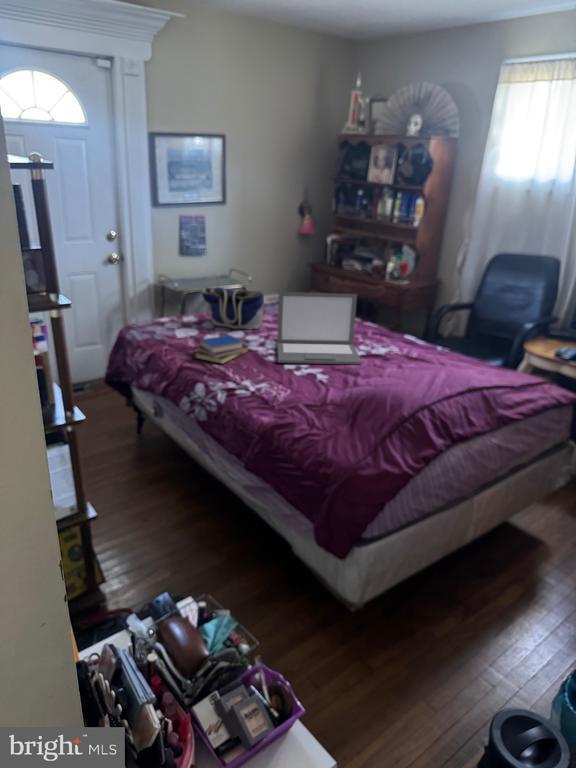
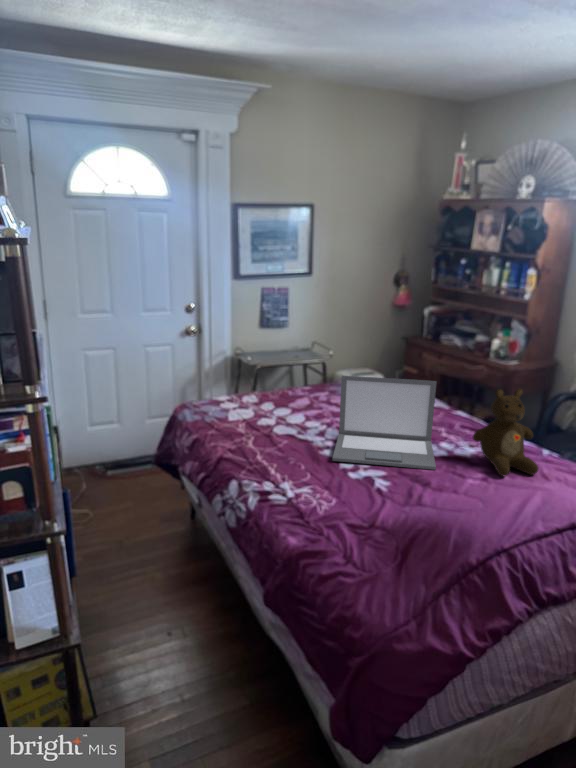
tote bag: present [201,287,264,329] -> none [262,365,332,414]
teddy bear: none [388,296,438,366] -> present [473,389,539,476]
book: present [194,335,248,364] -> none [237,422,303,458]

